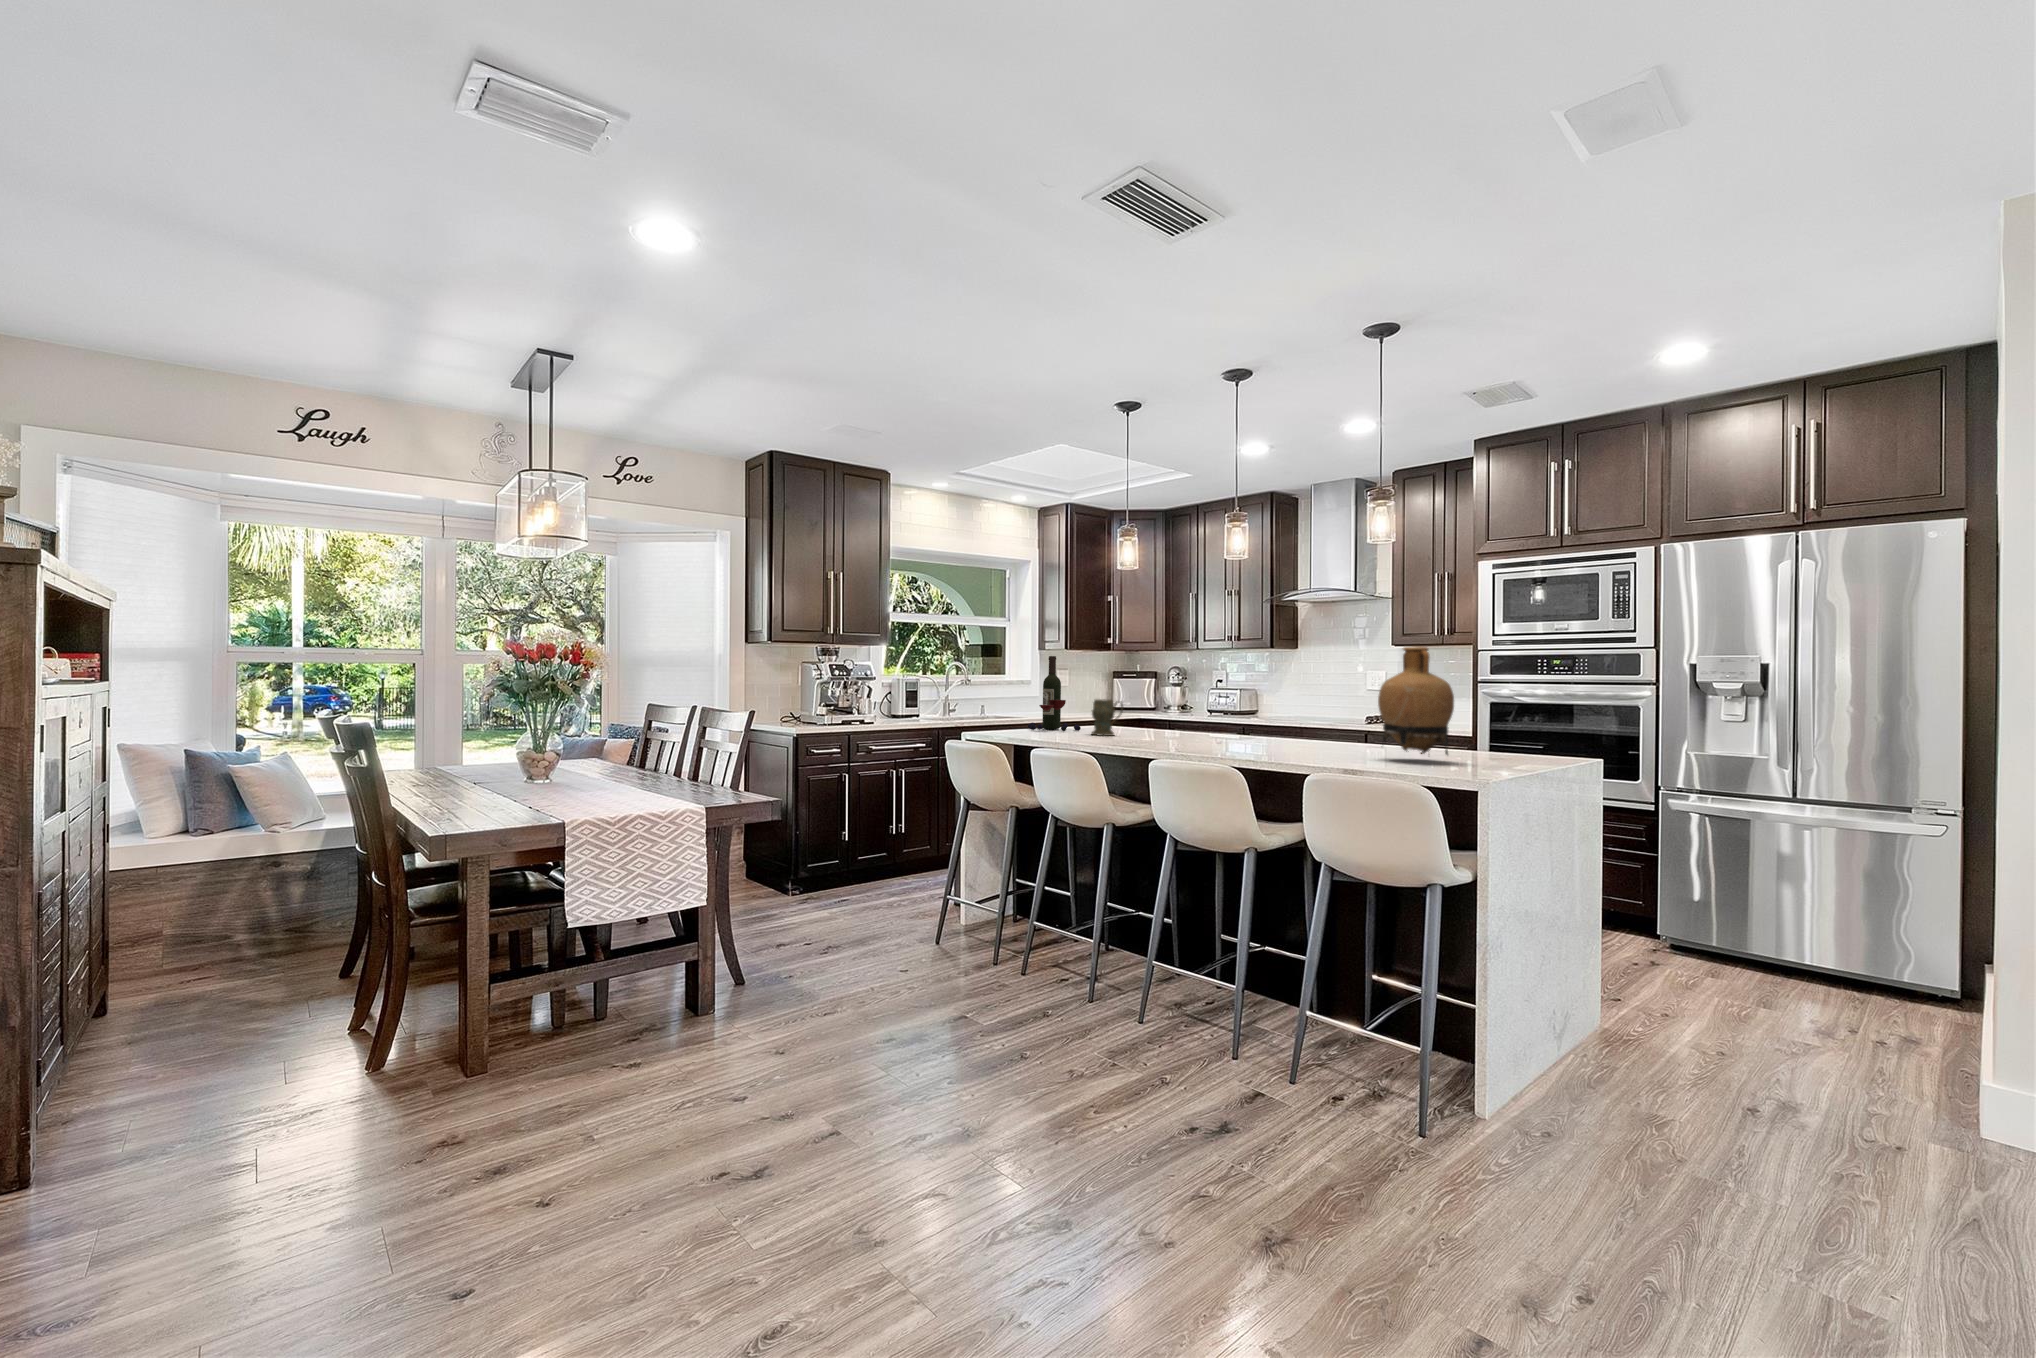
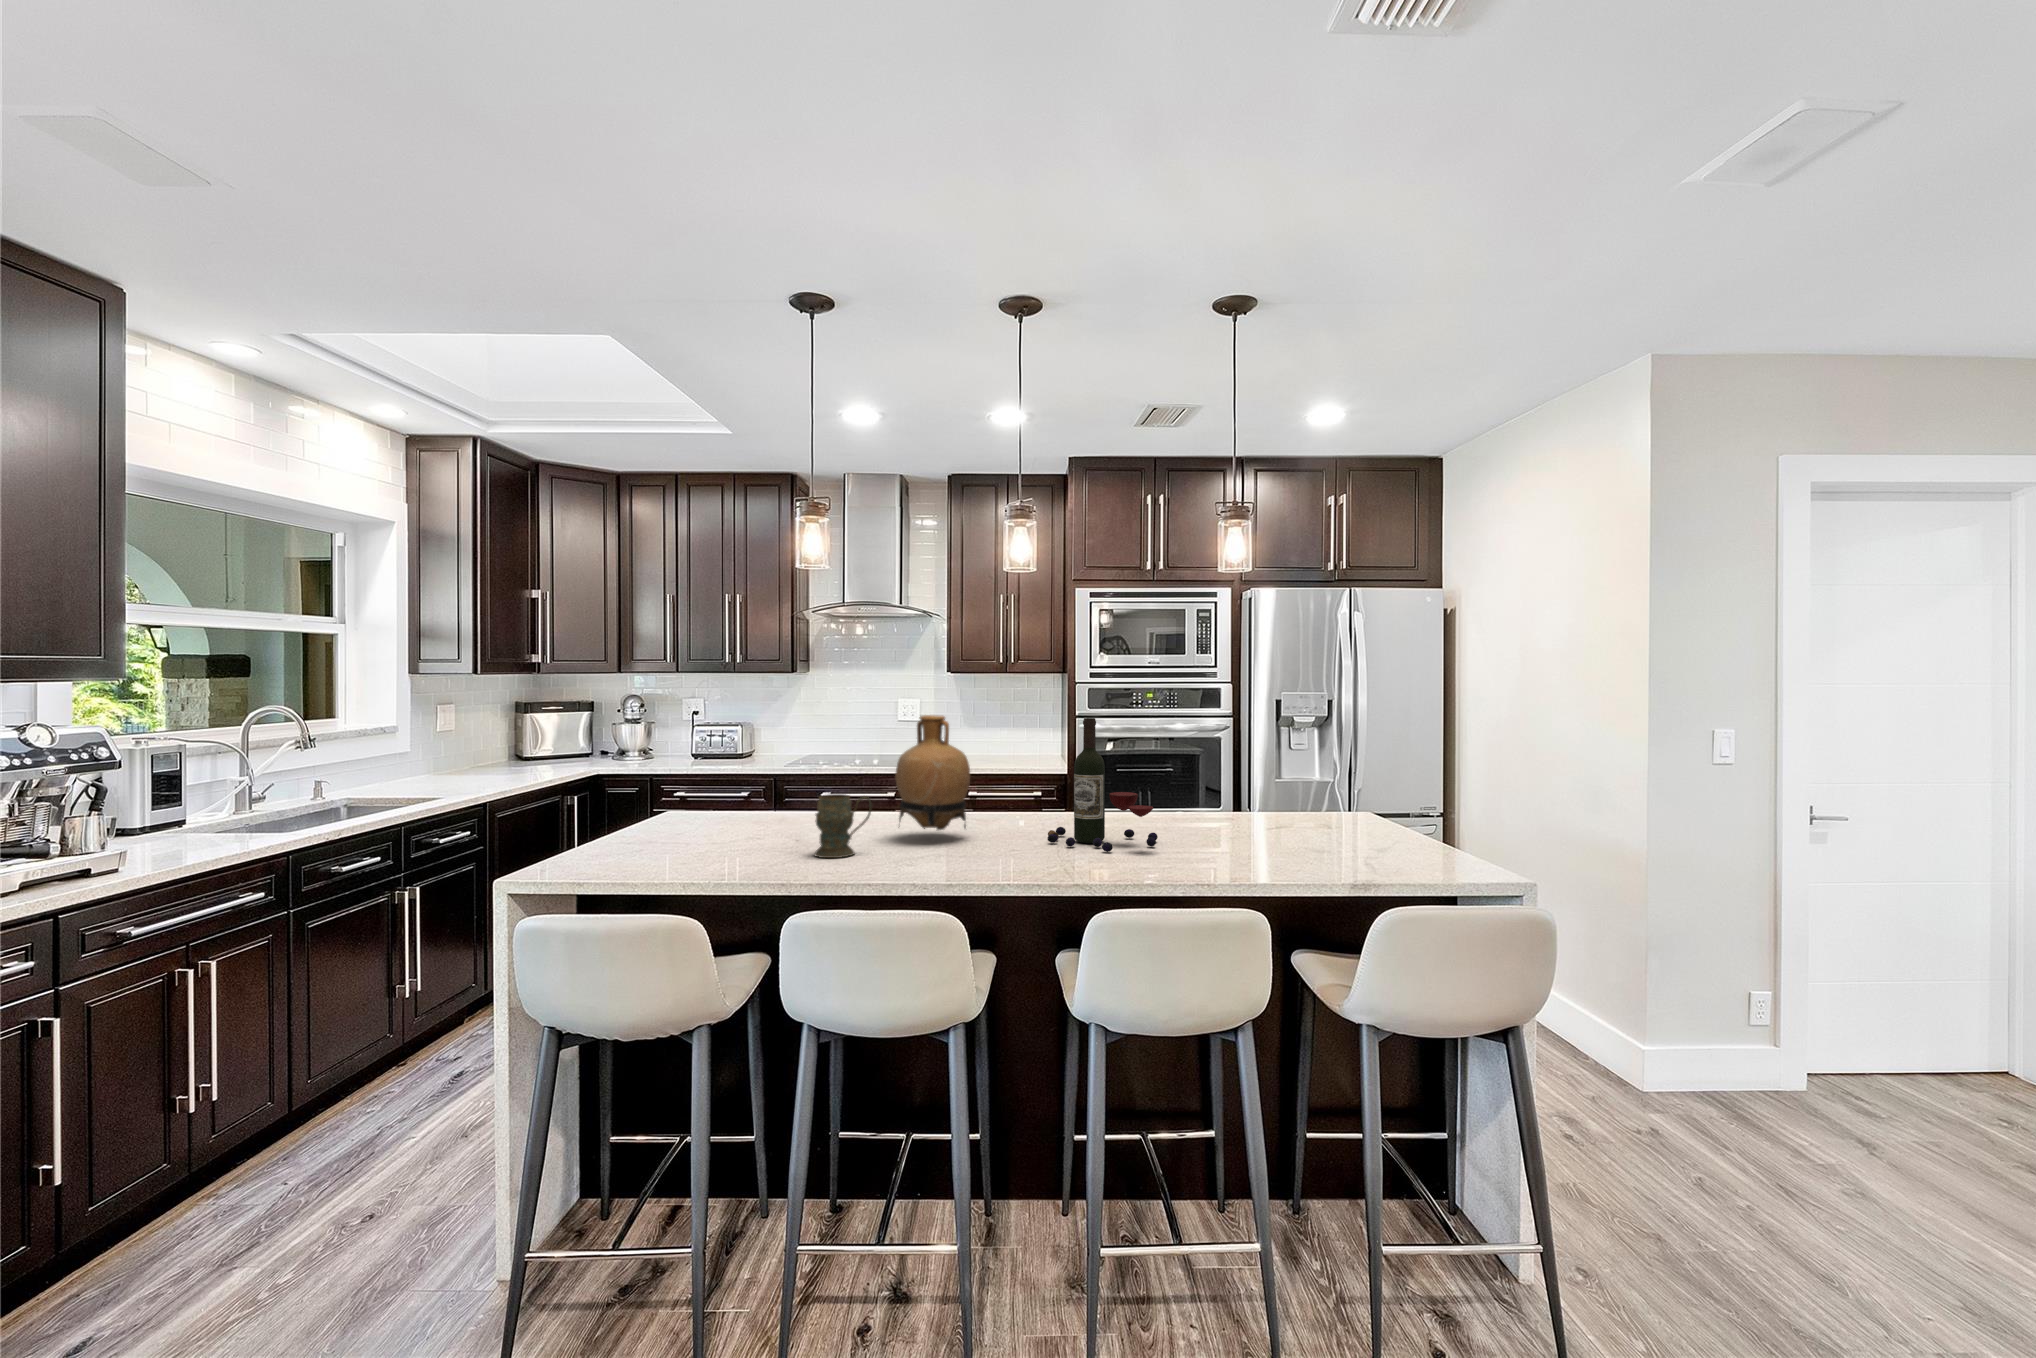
vase: present [1378,647,1454,755] -> present [895,715,970,830]
wine bottle: present [1028,656,1081,731] -> present [1048,718,1158,852]

